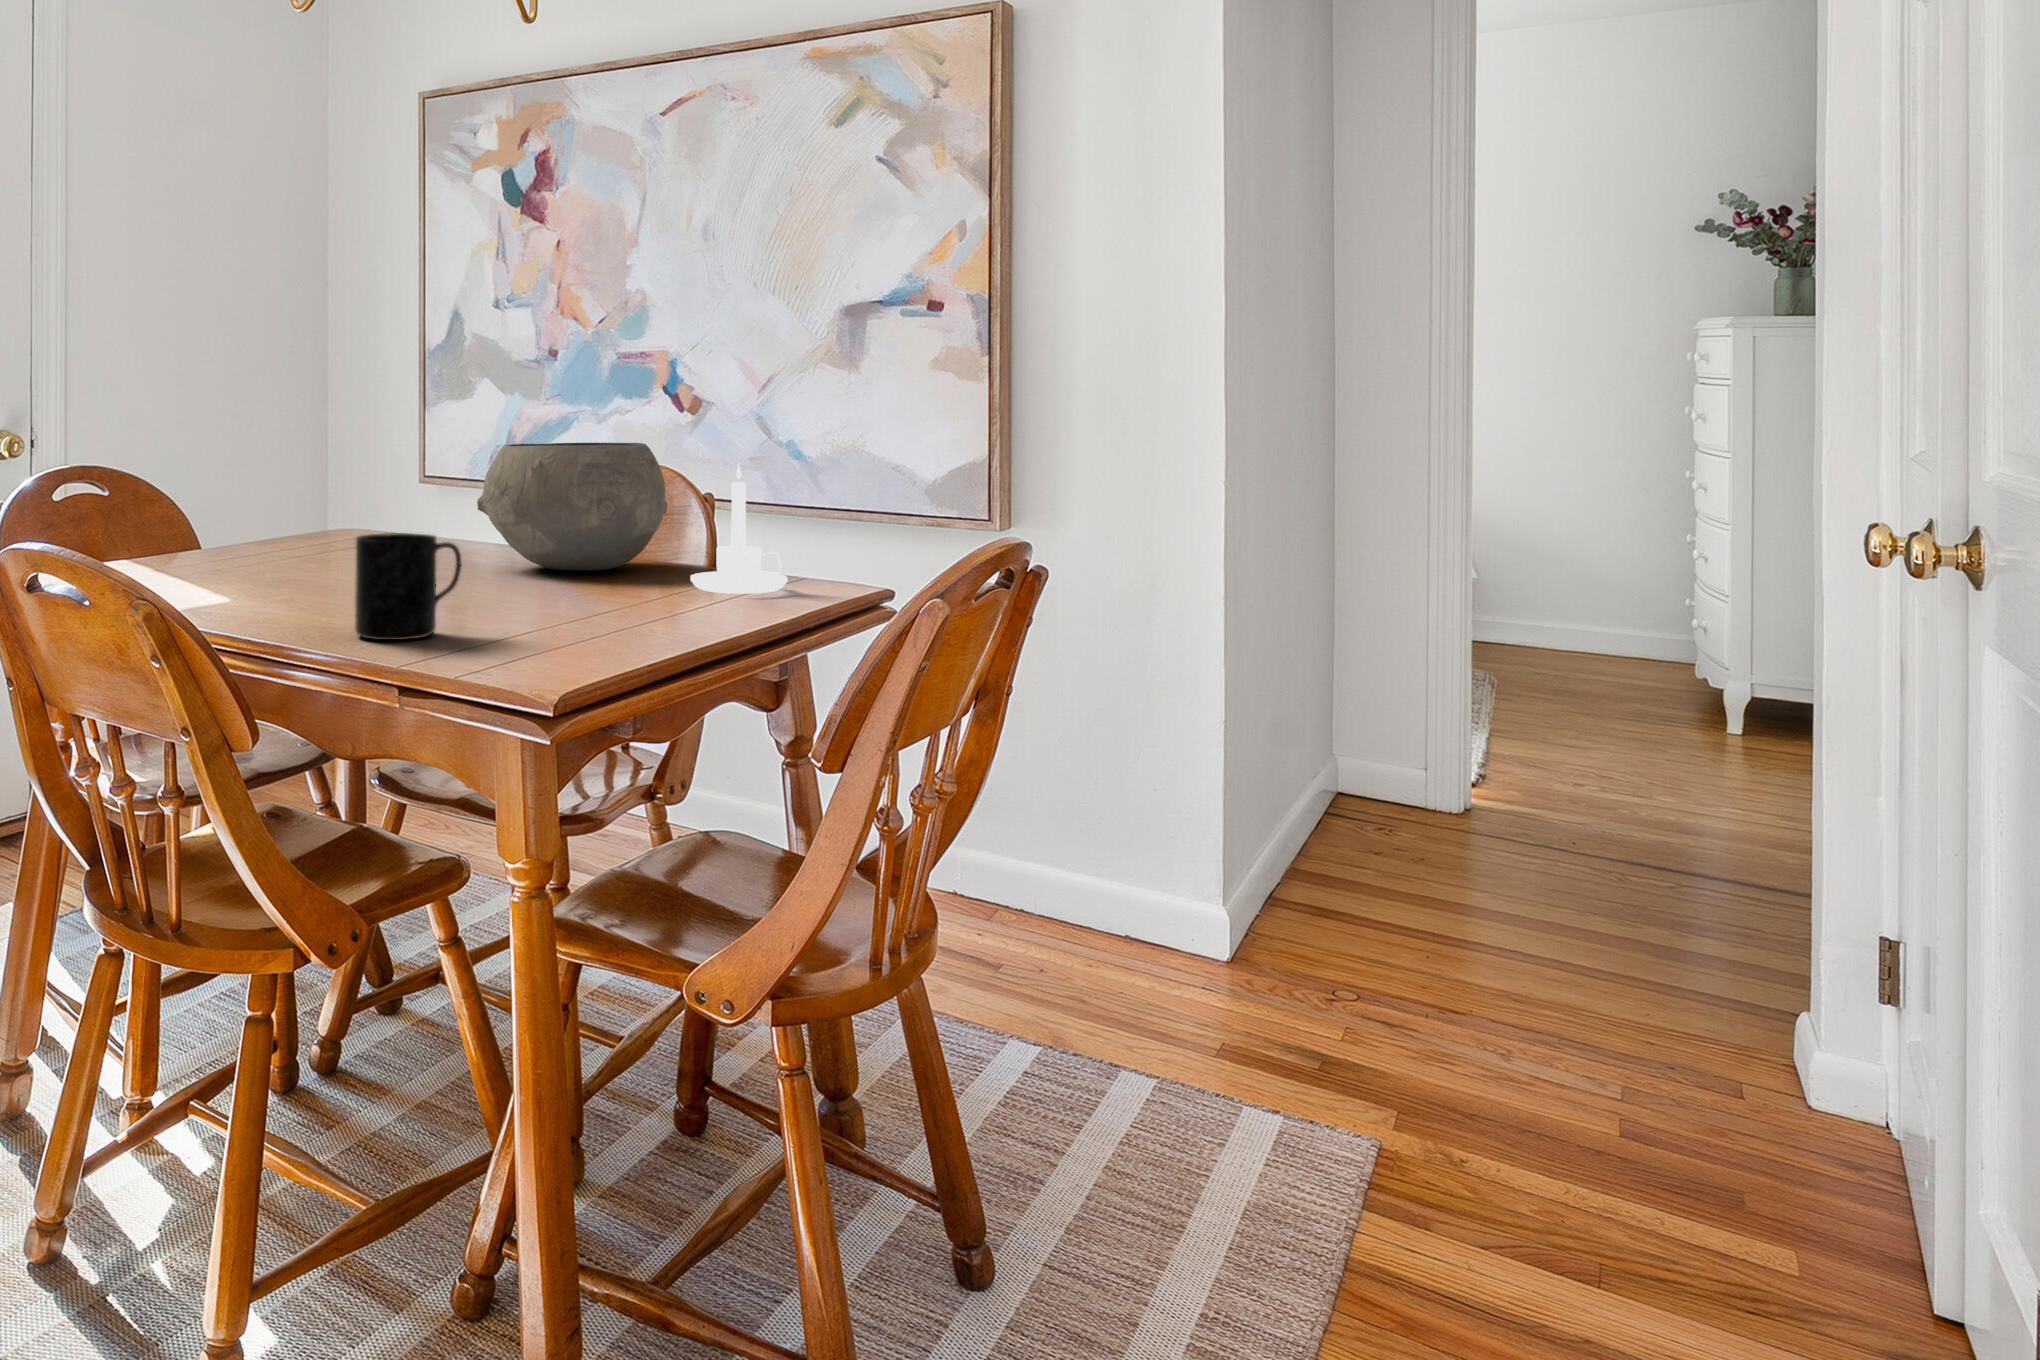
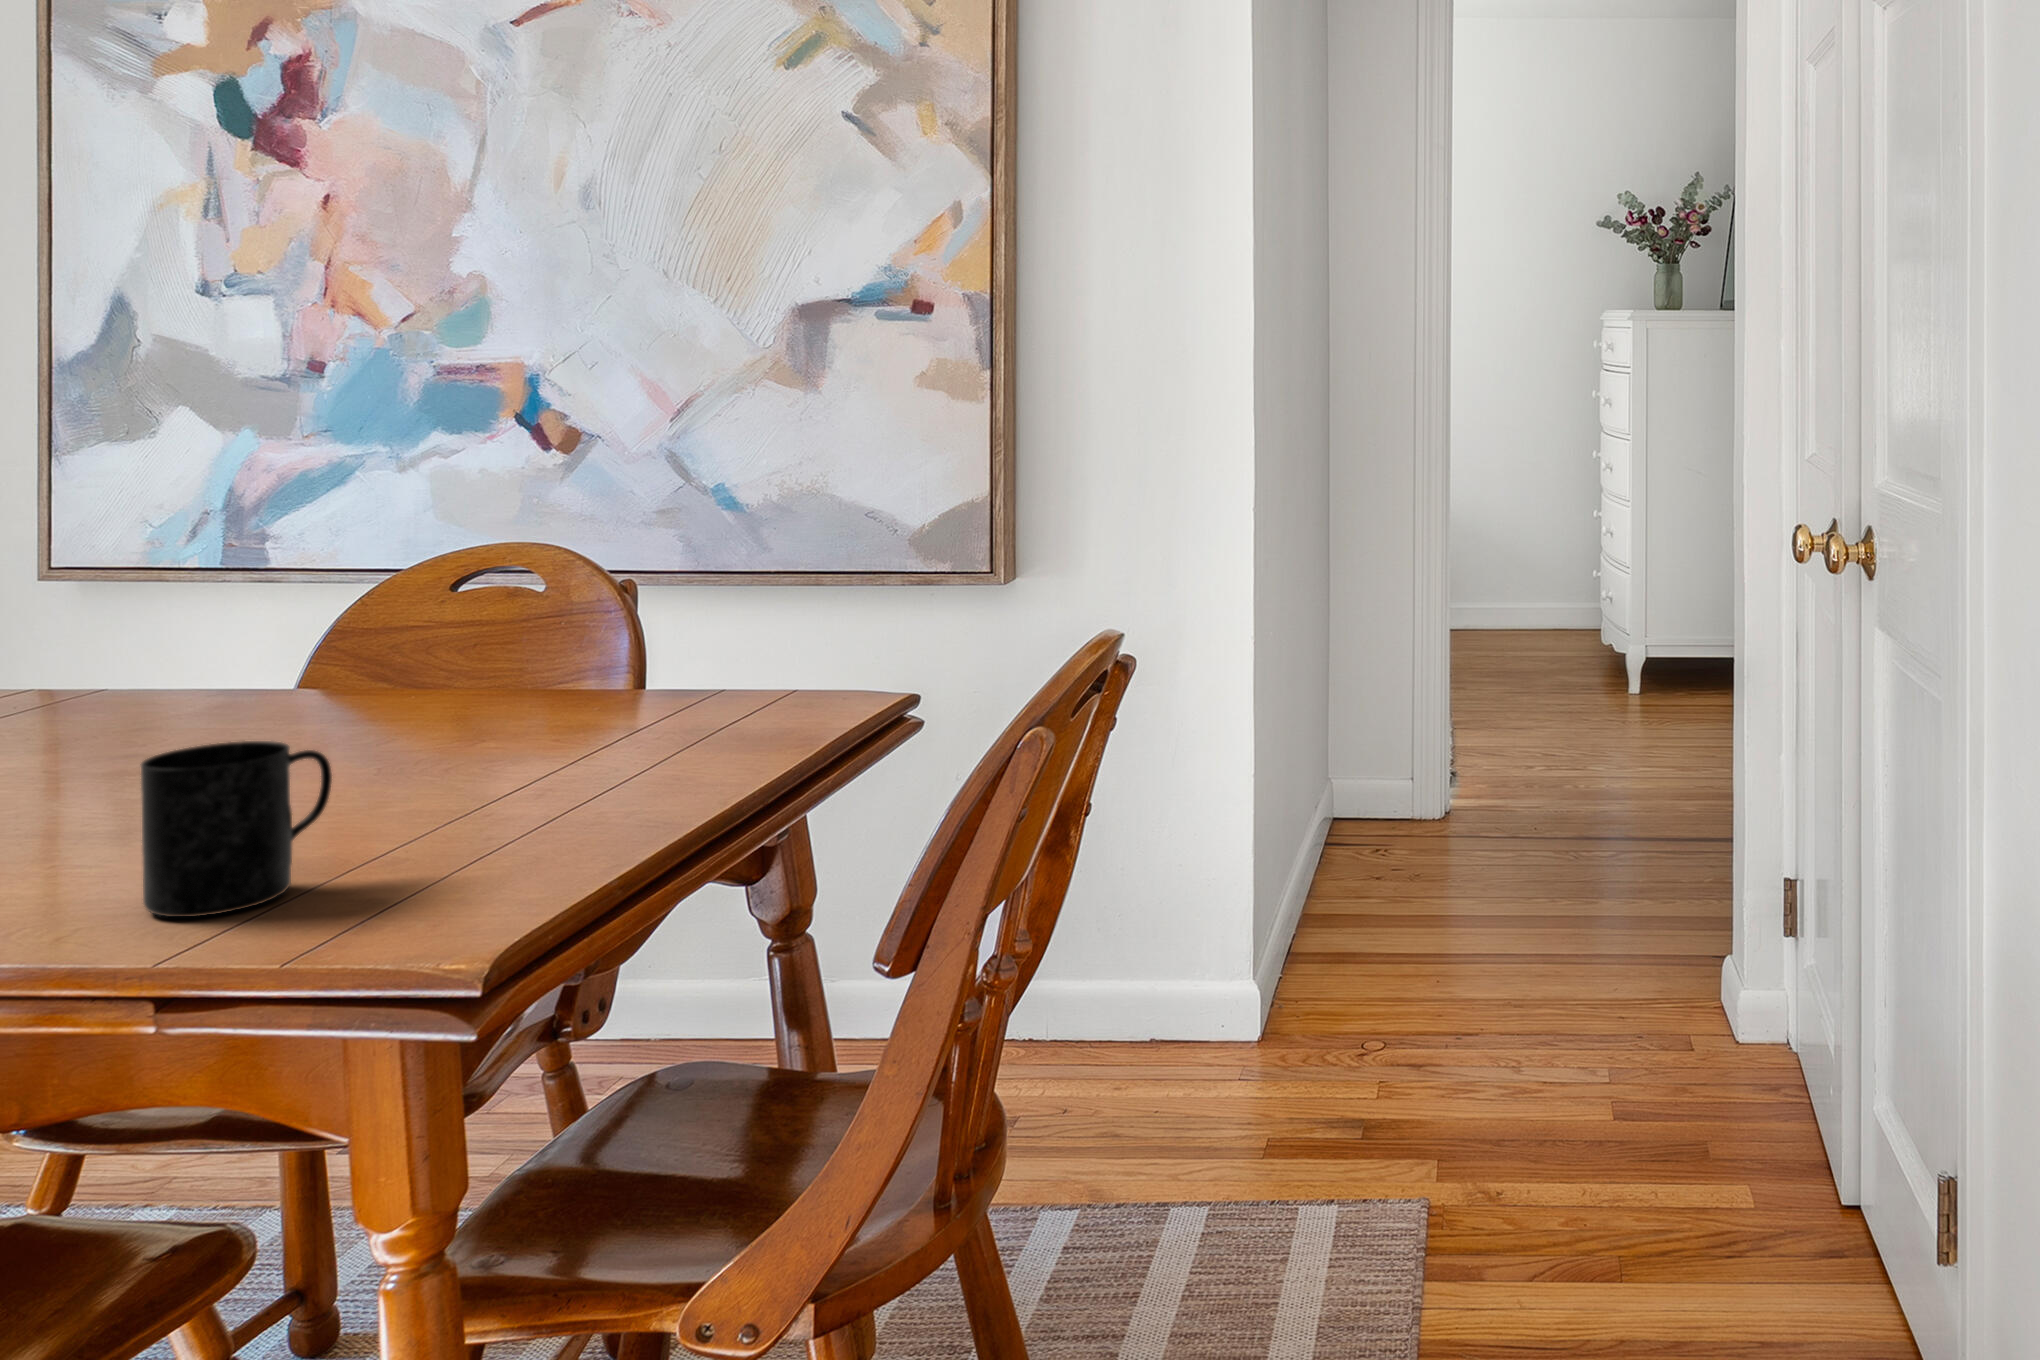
ceramic bowl: present [477,443,667,571] -> none [270,530,584,725]
candle holder: present [690,464,788,594] -> none [645,565,786,742]

